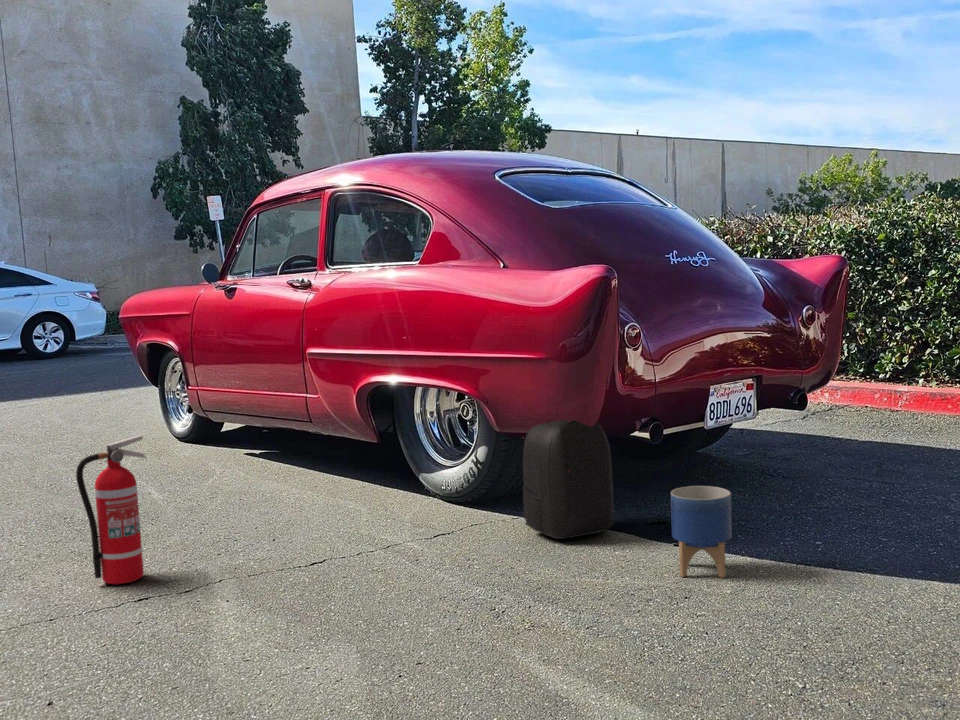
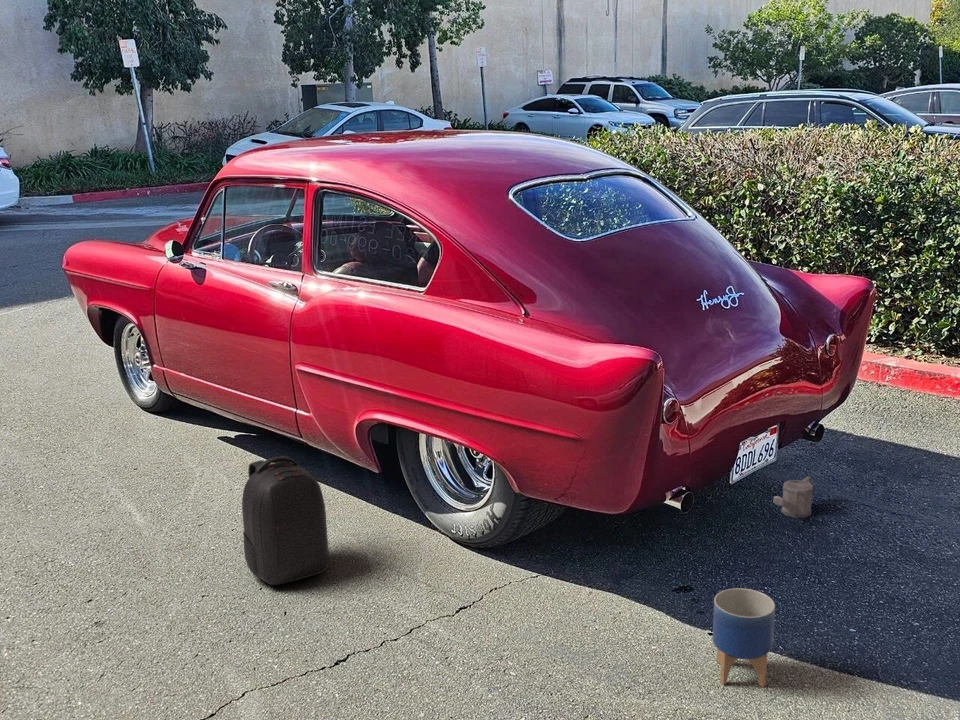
backpack: present [523,420,614,539] -> present [242,456,329,585]
fire extinguisher: present [76,435,146,584] -> none [92,533,164,688]
watering can: none [759,448,803,484] -> present [773,477,813,518]

